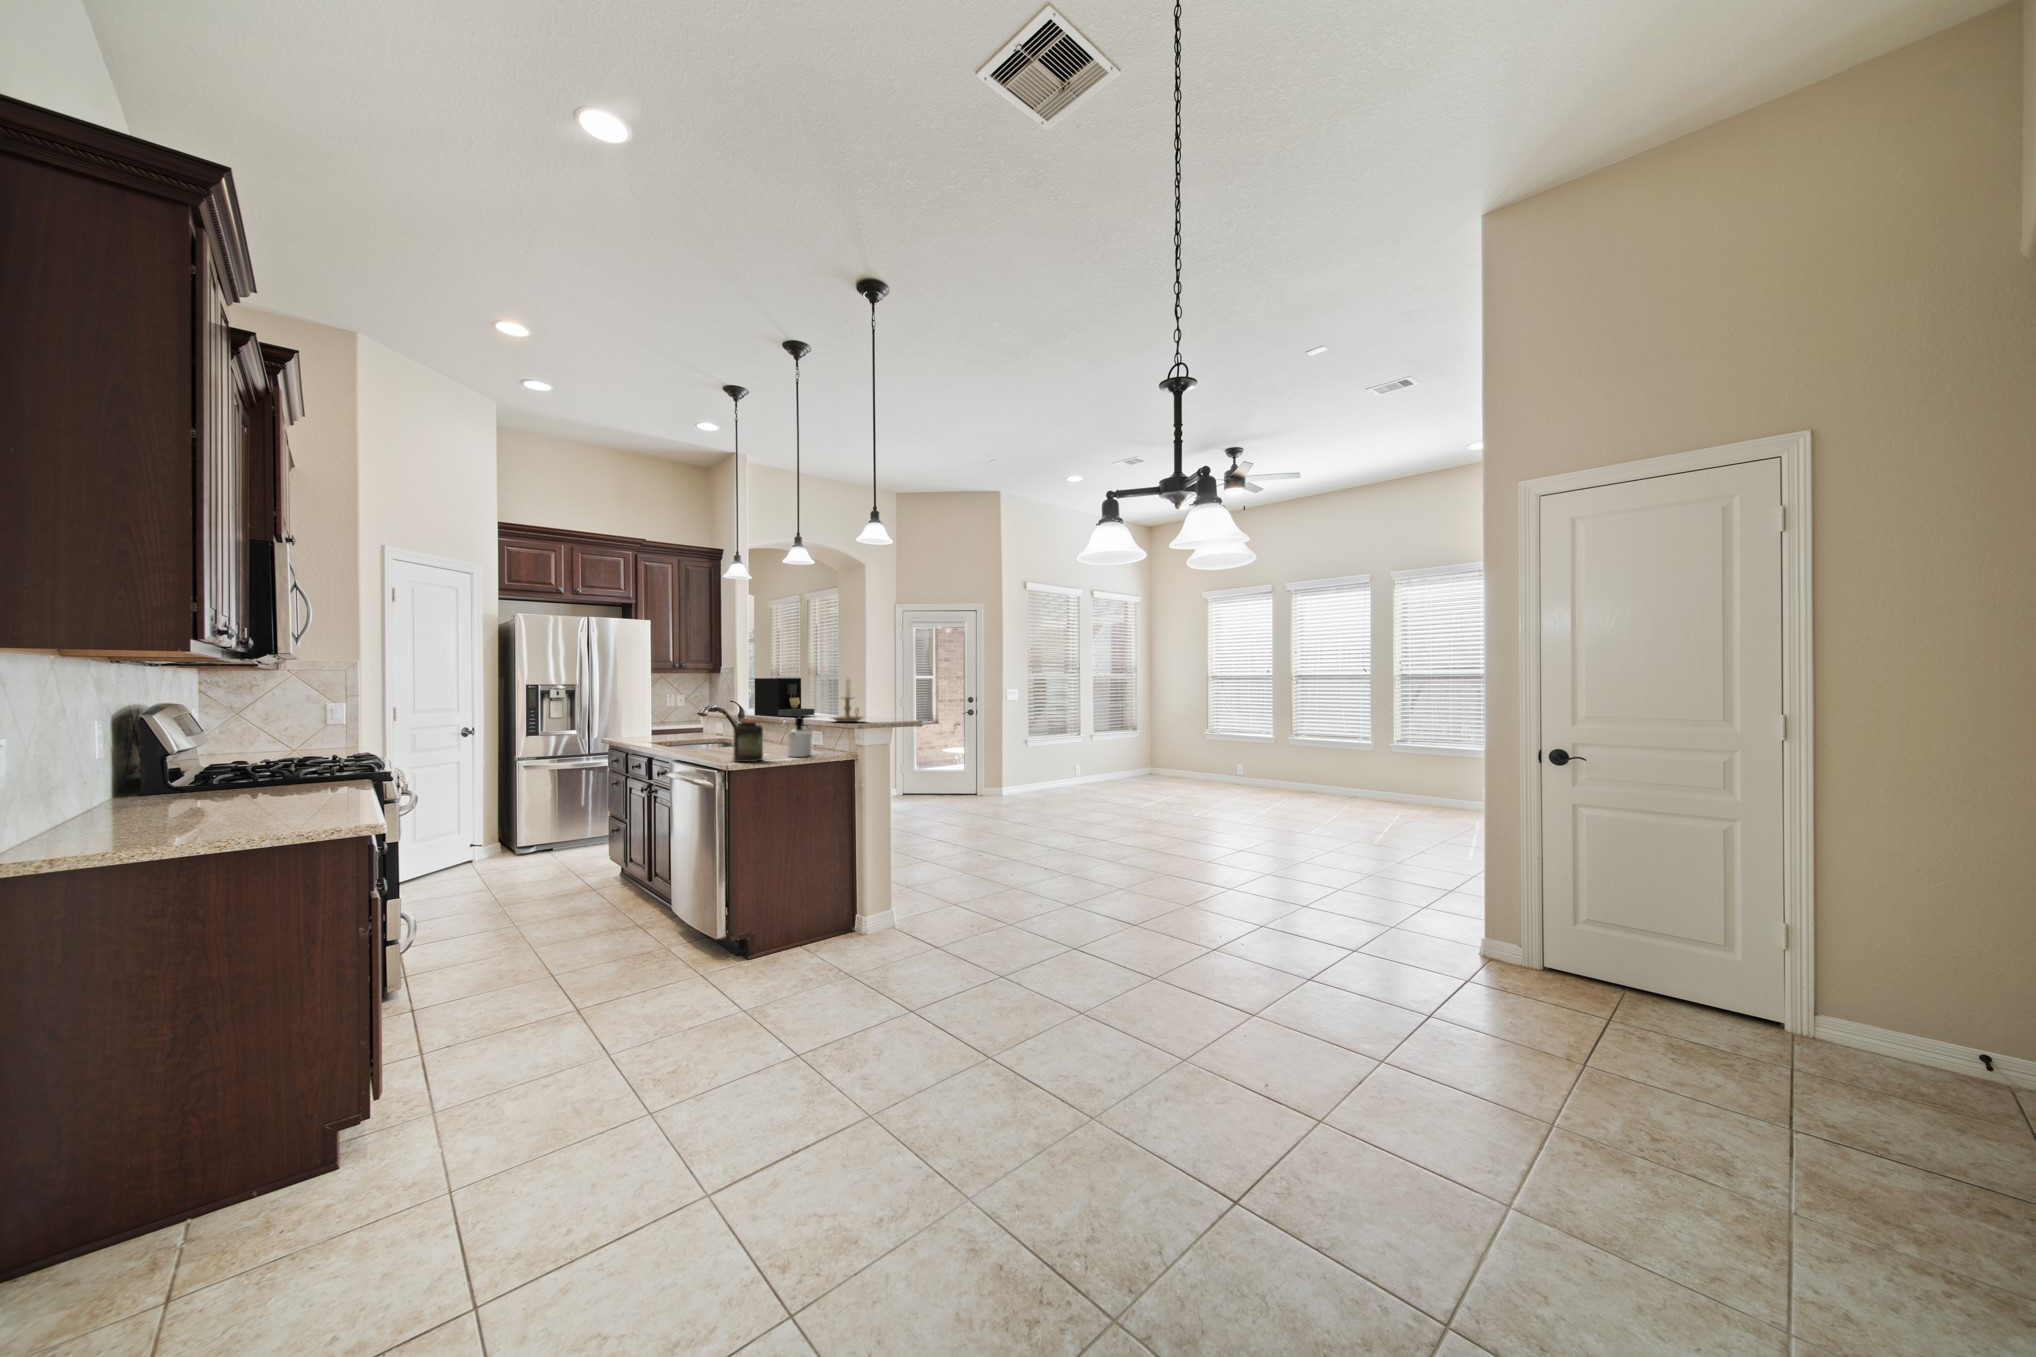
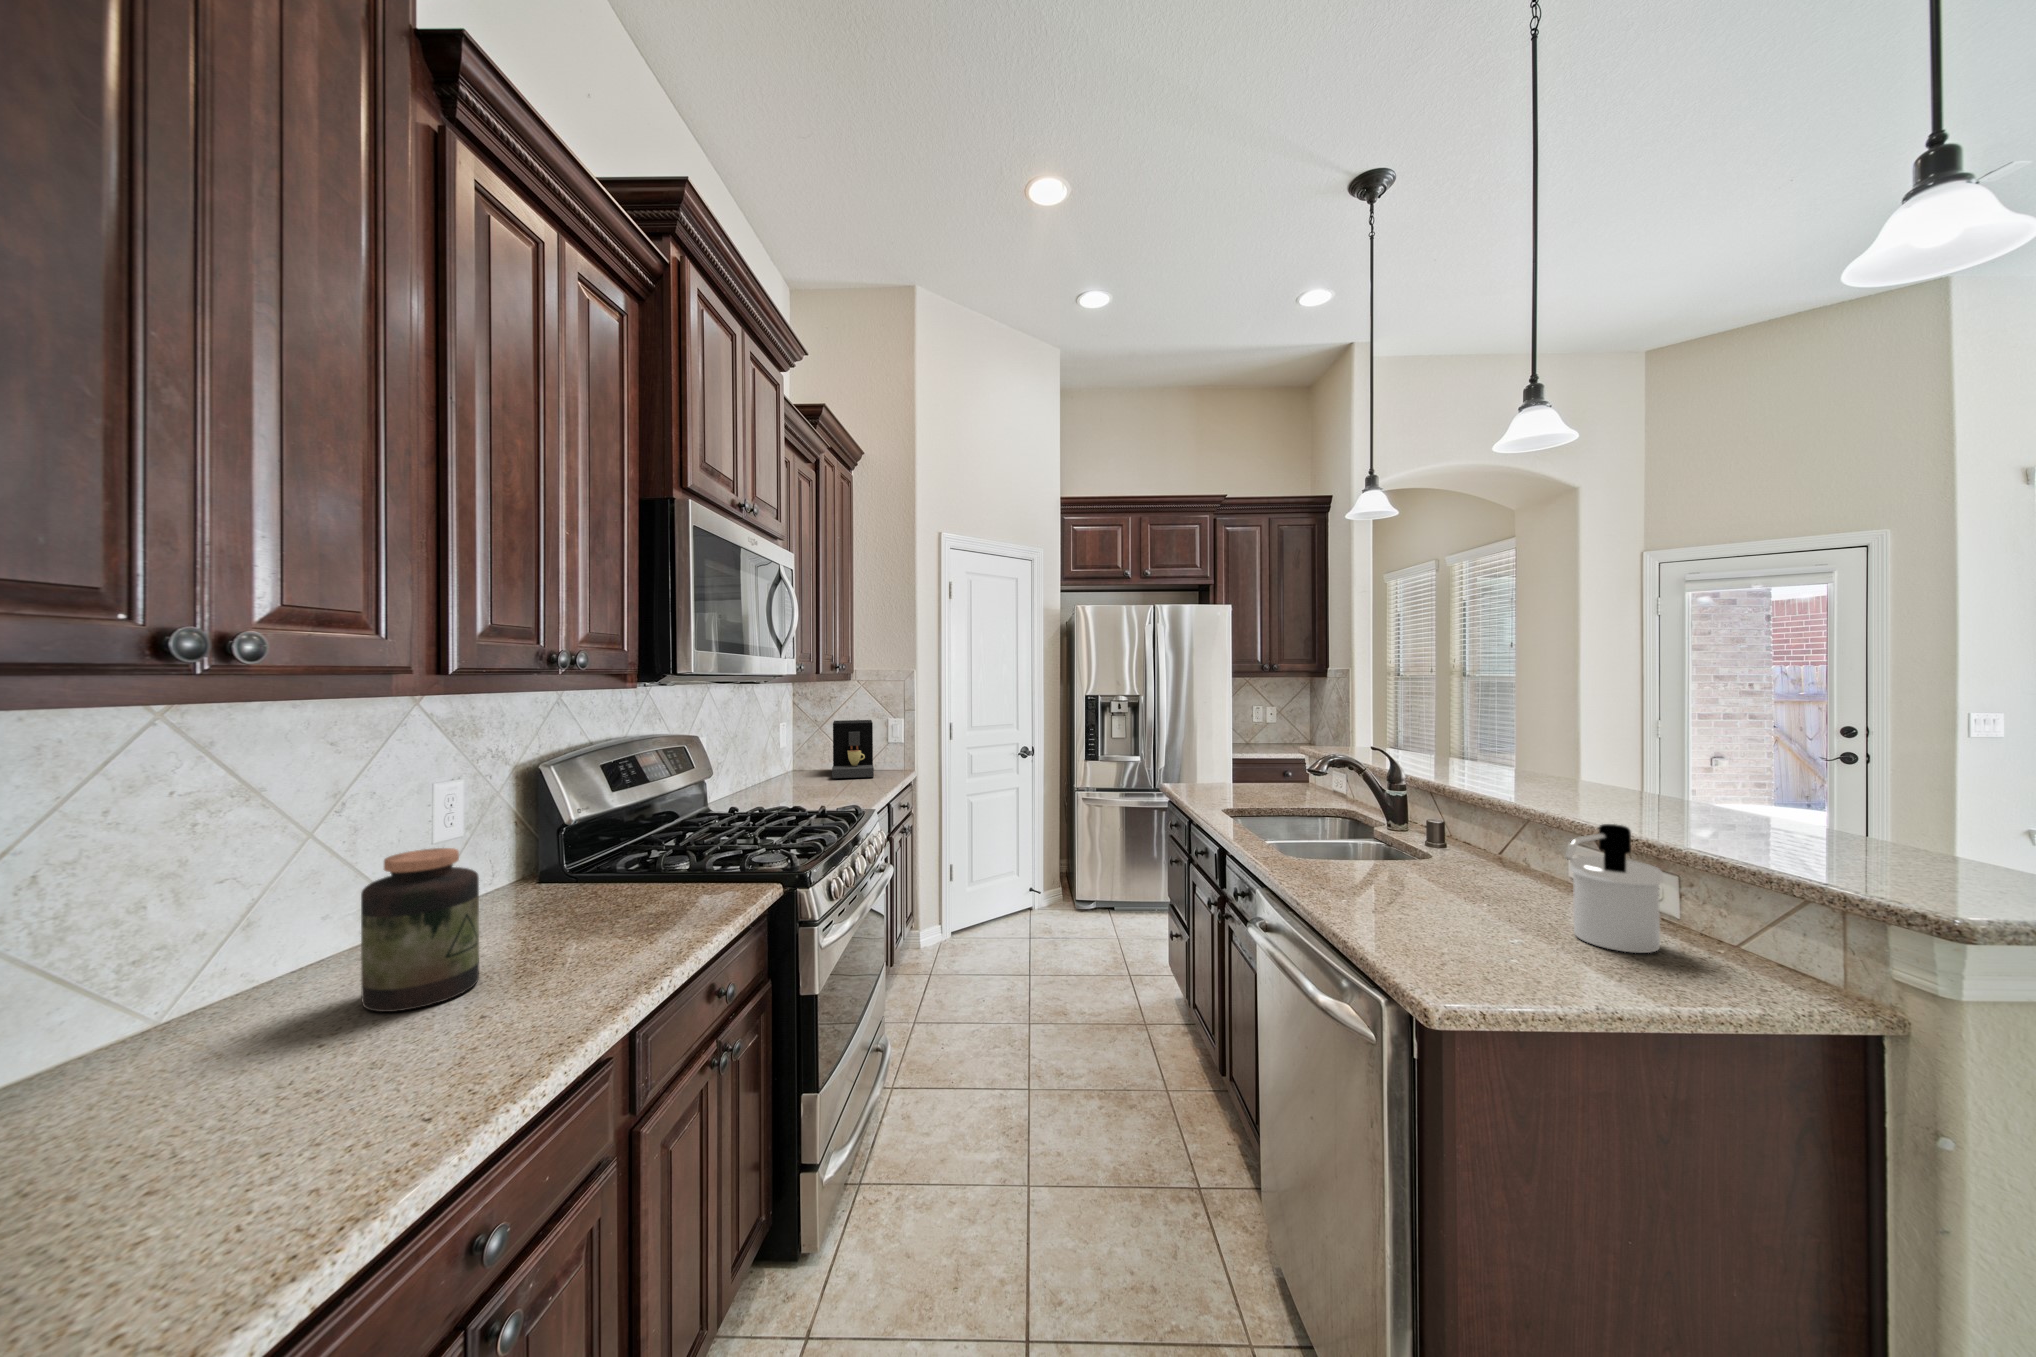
coffee maker: present [755,678,814,717] -> present [832,720,874,778]
candle holder: present [831,679,862,722] -> none [1677,705,1827,841]
jar: present [733,718,763,762] -> present [361,848,479,1012]

